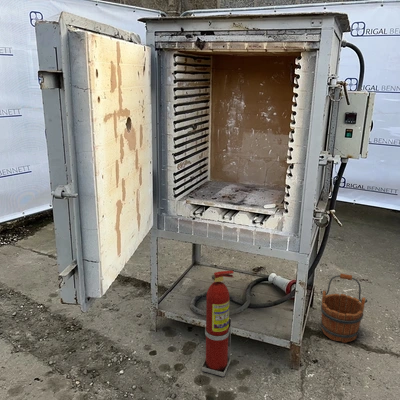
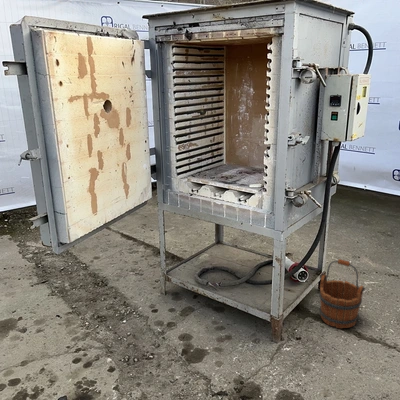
fire extinguisher: present [202,271,234,377] -> none [190,242,218,338]

